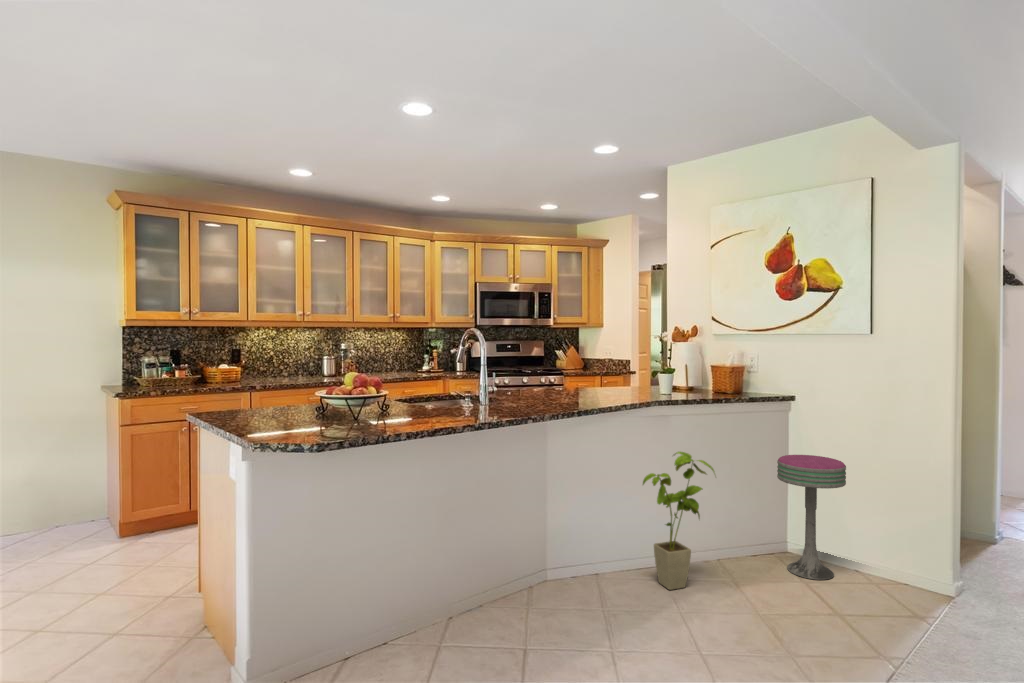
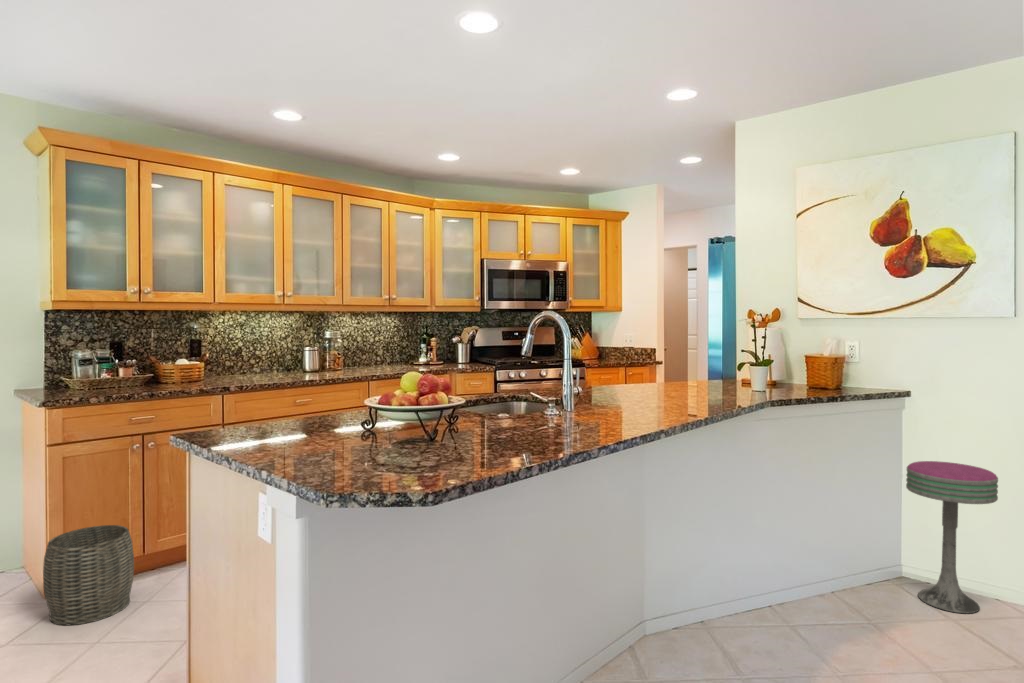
house plant: present [643,452,715,590] -> none [771,465,873,640]
woven basket: none [113,487,177,556] -> present [43,525,134,625]

